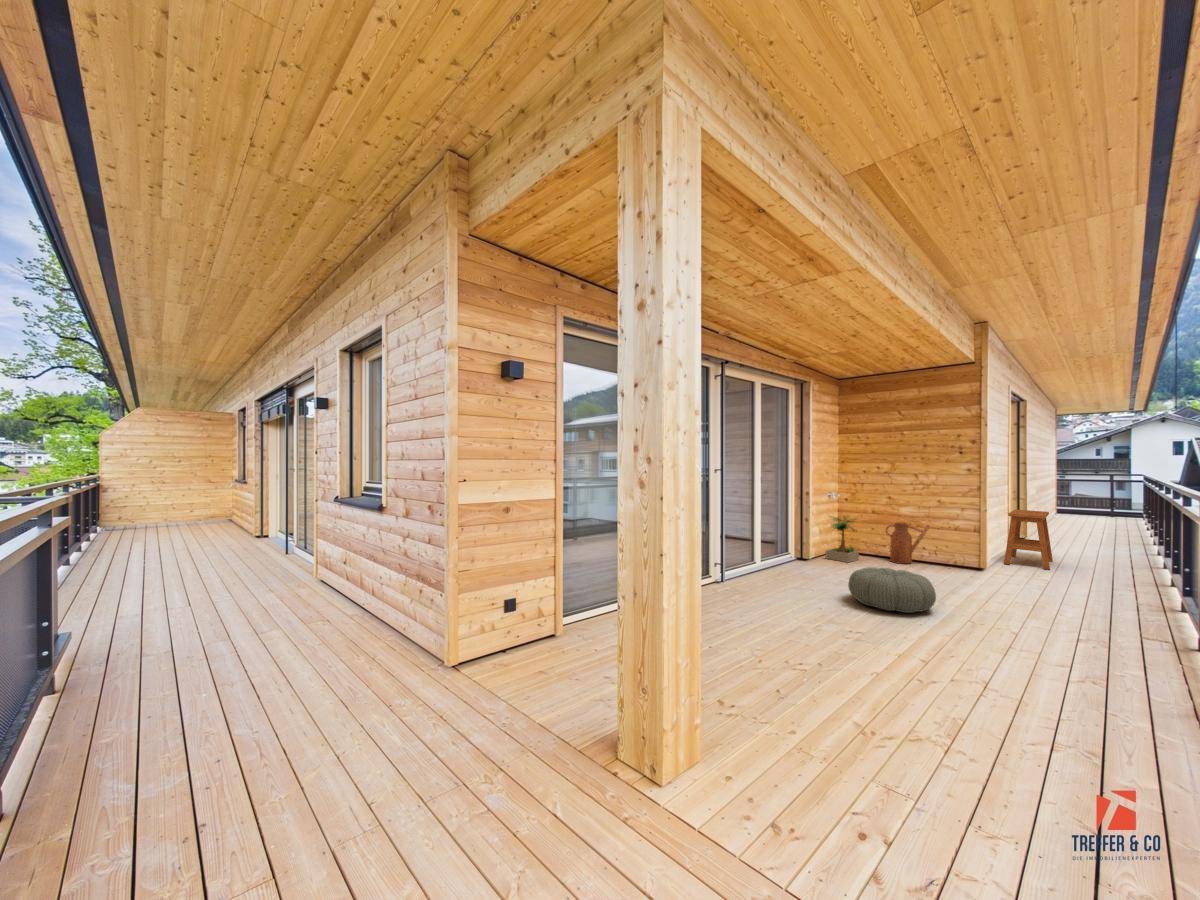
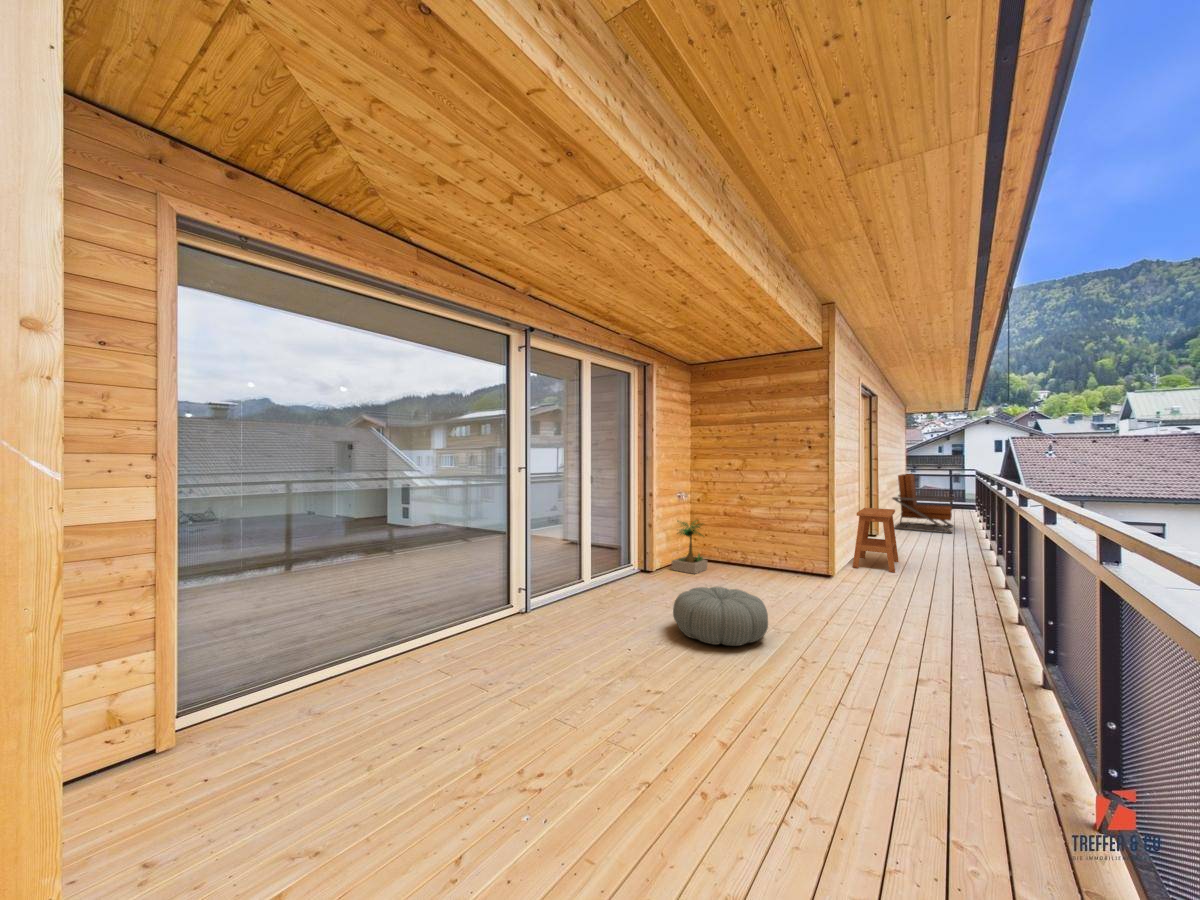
lounge chair: none [1043,478,1115,540] -> present [893,474,953,533]
watering can: present [886,523,930,564] -> none [736,526,779,573]

